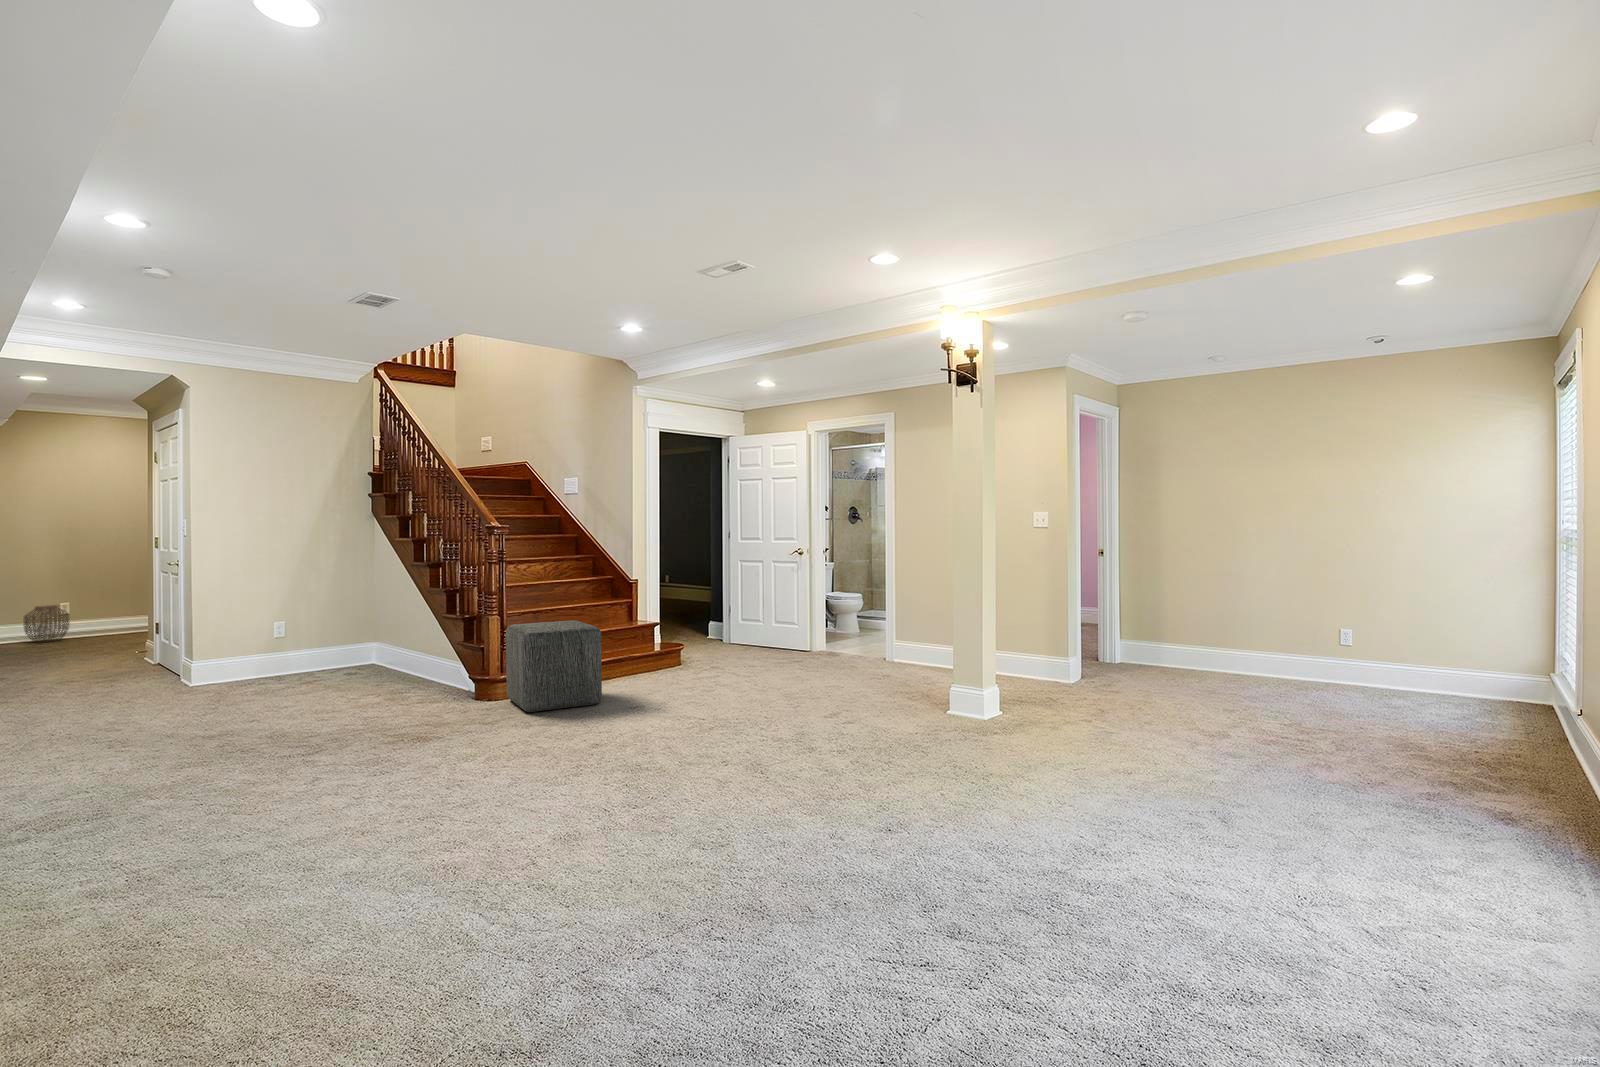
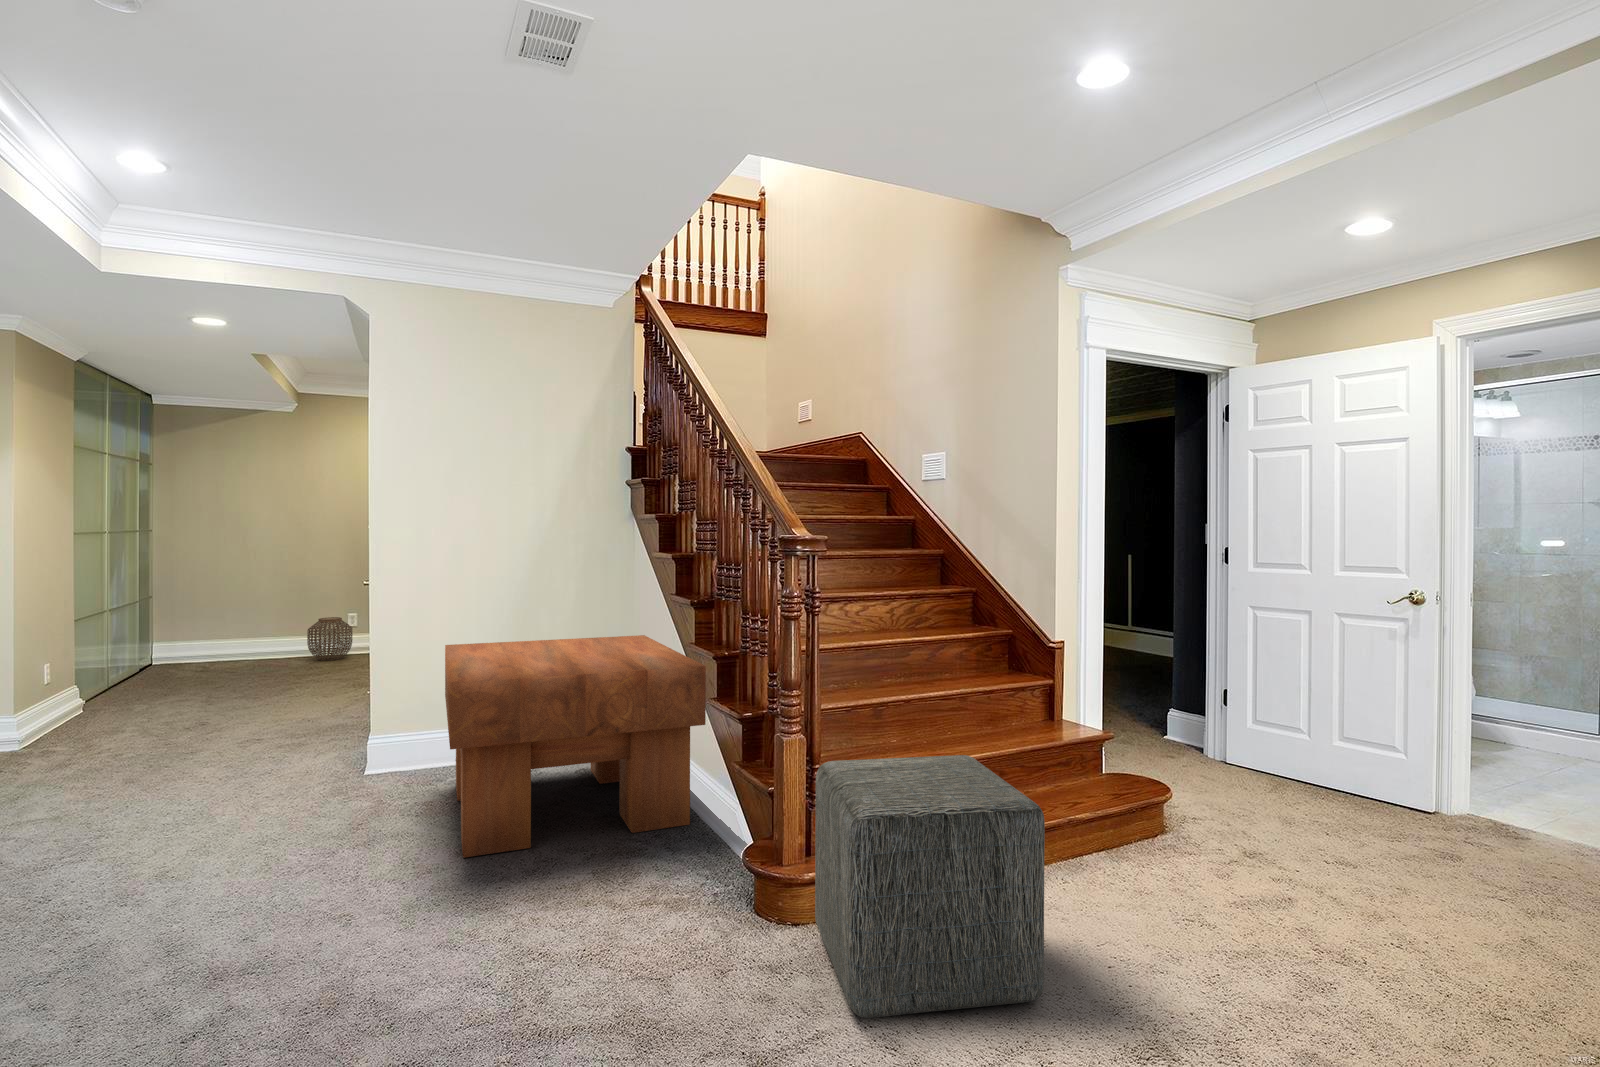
coffee table: none [256,590,440,701] -> present [445,635,706,858]

